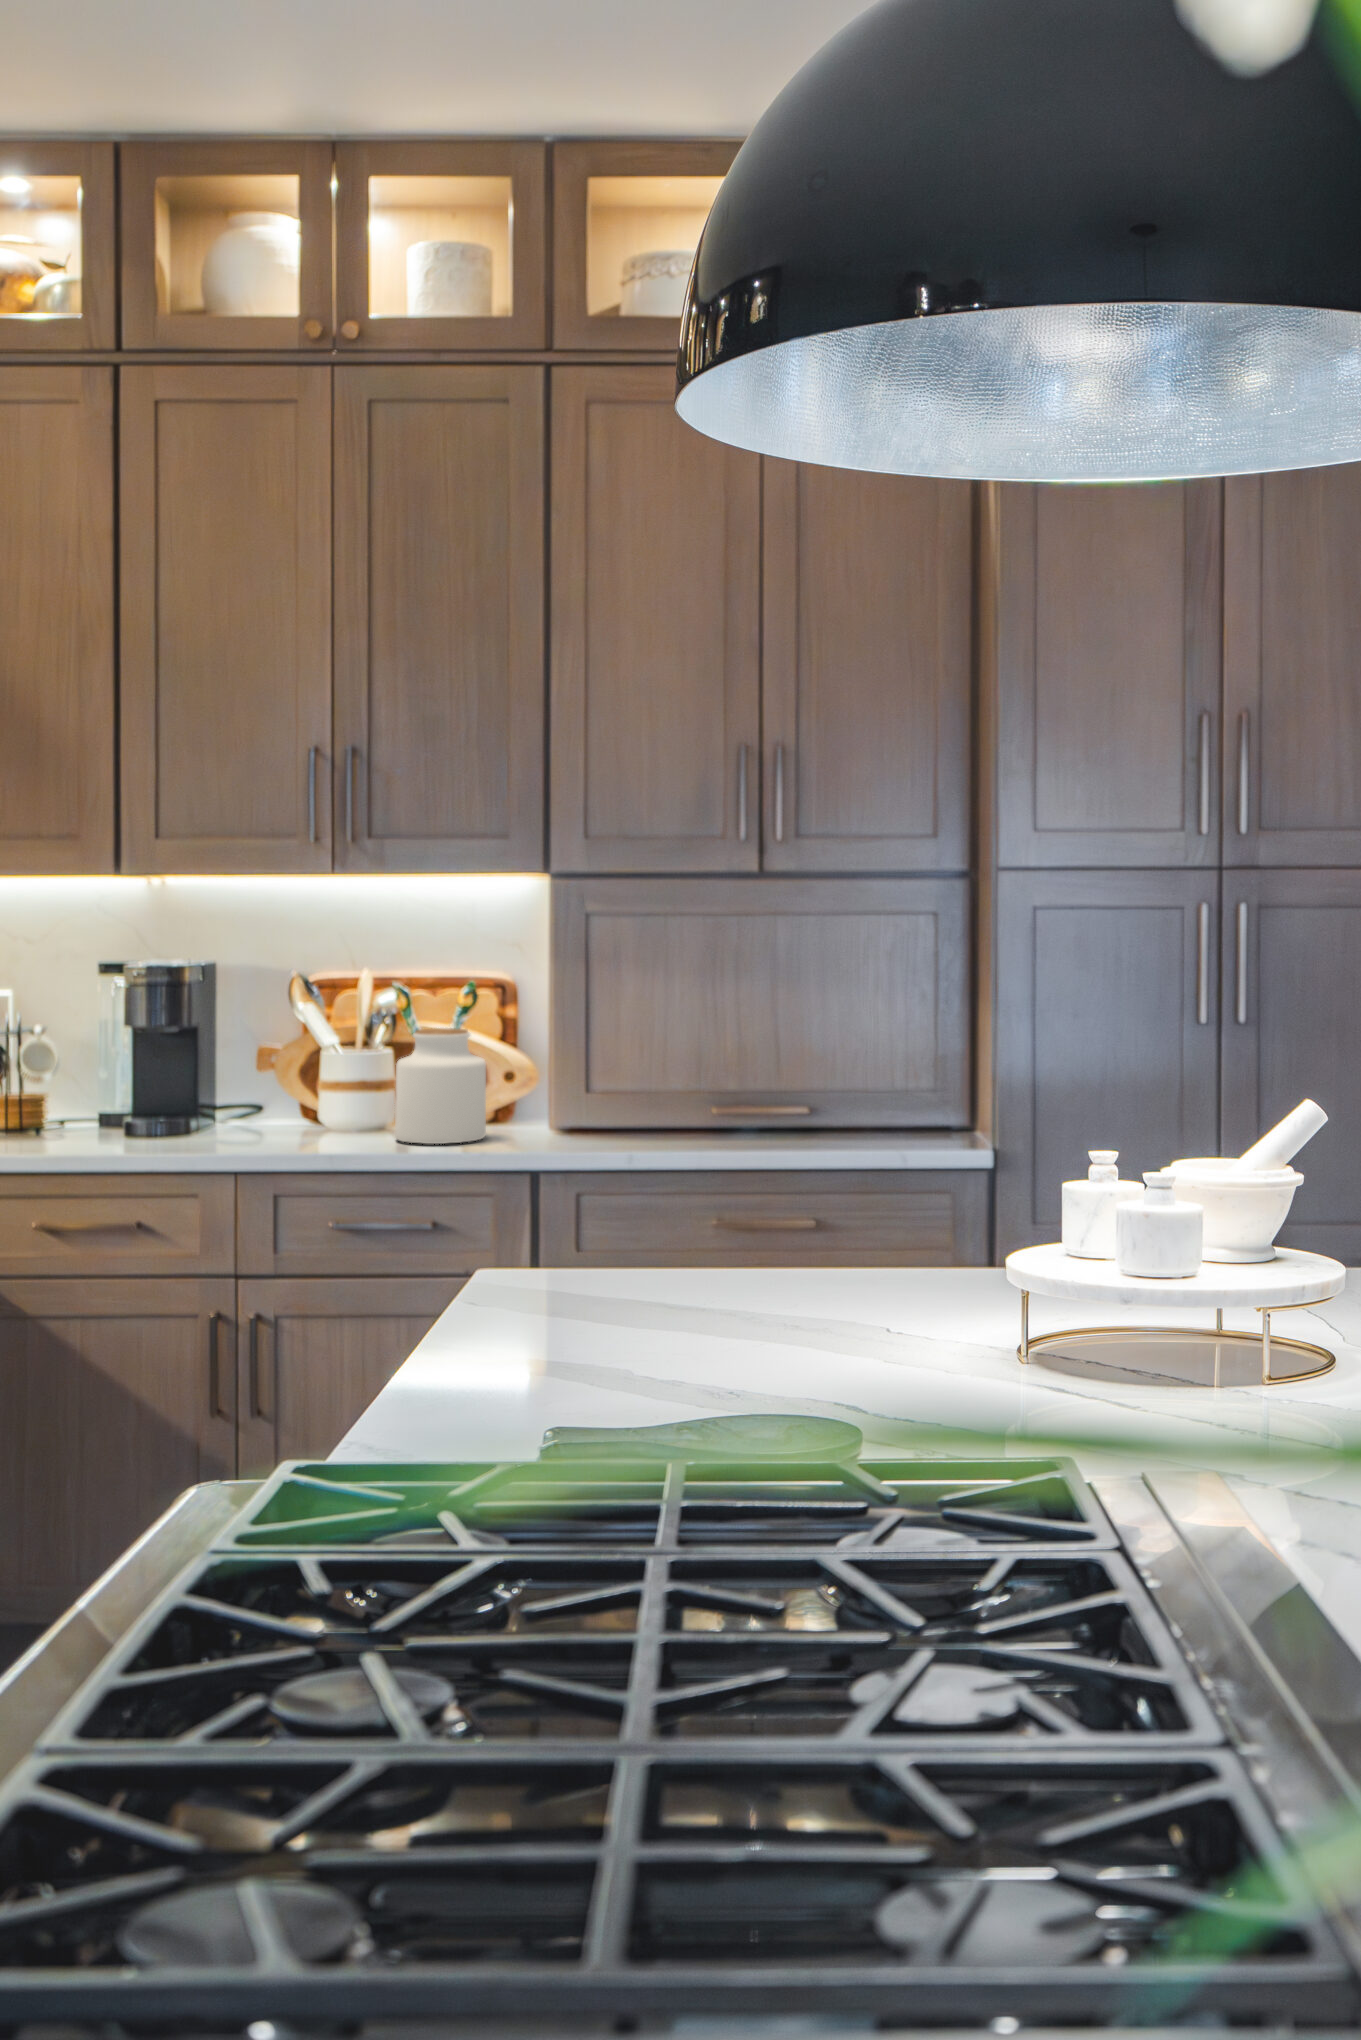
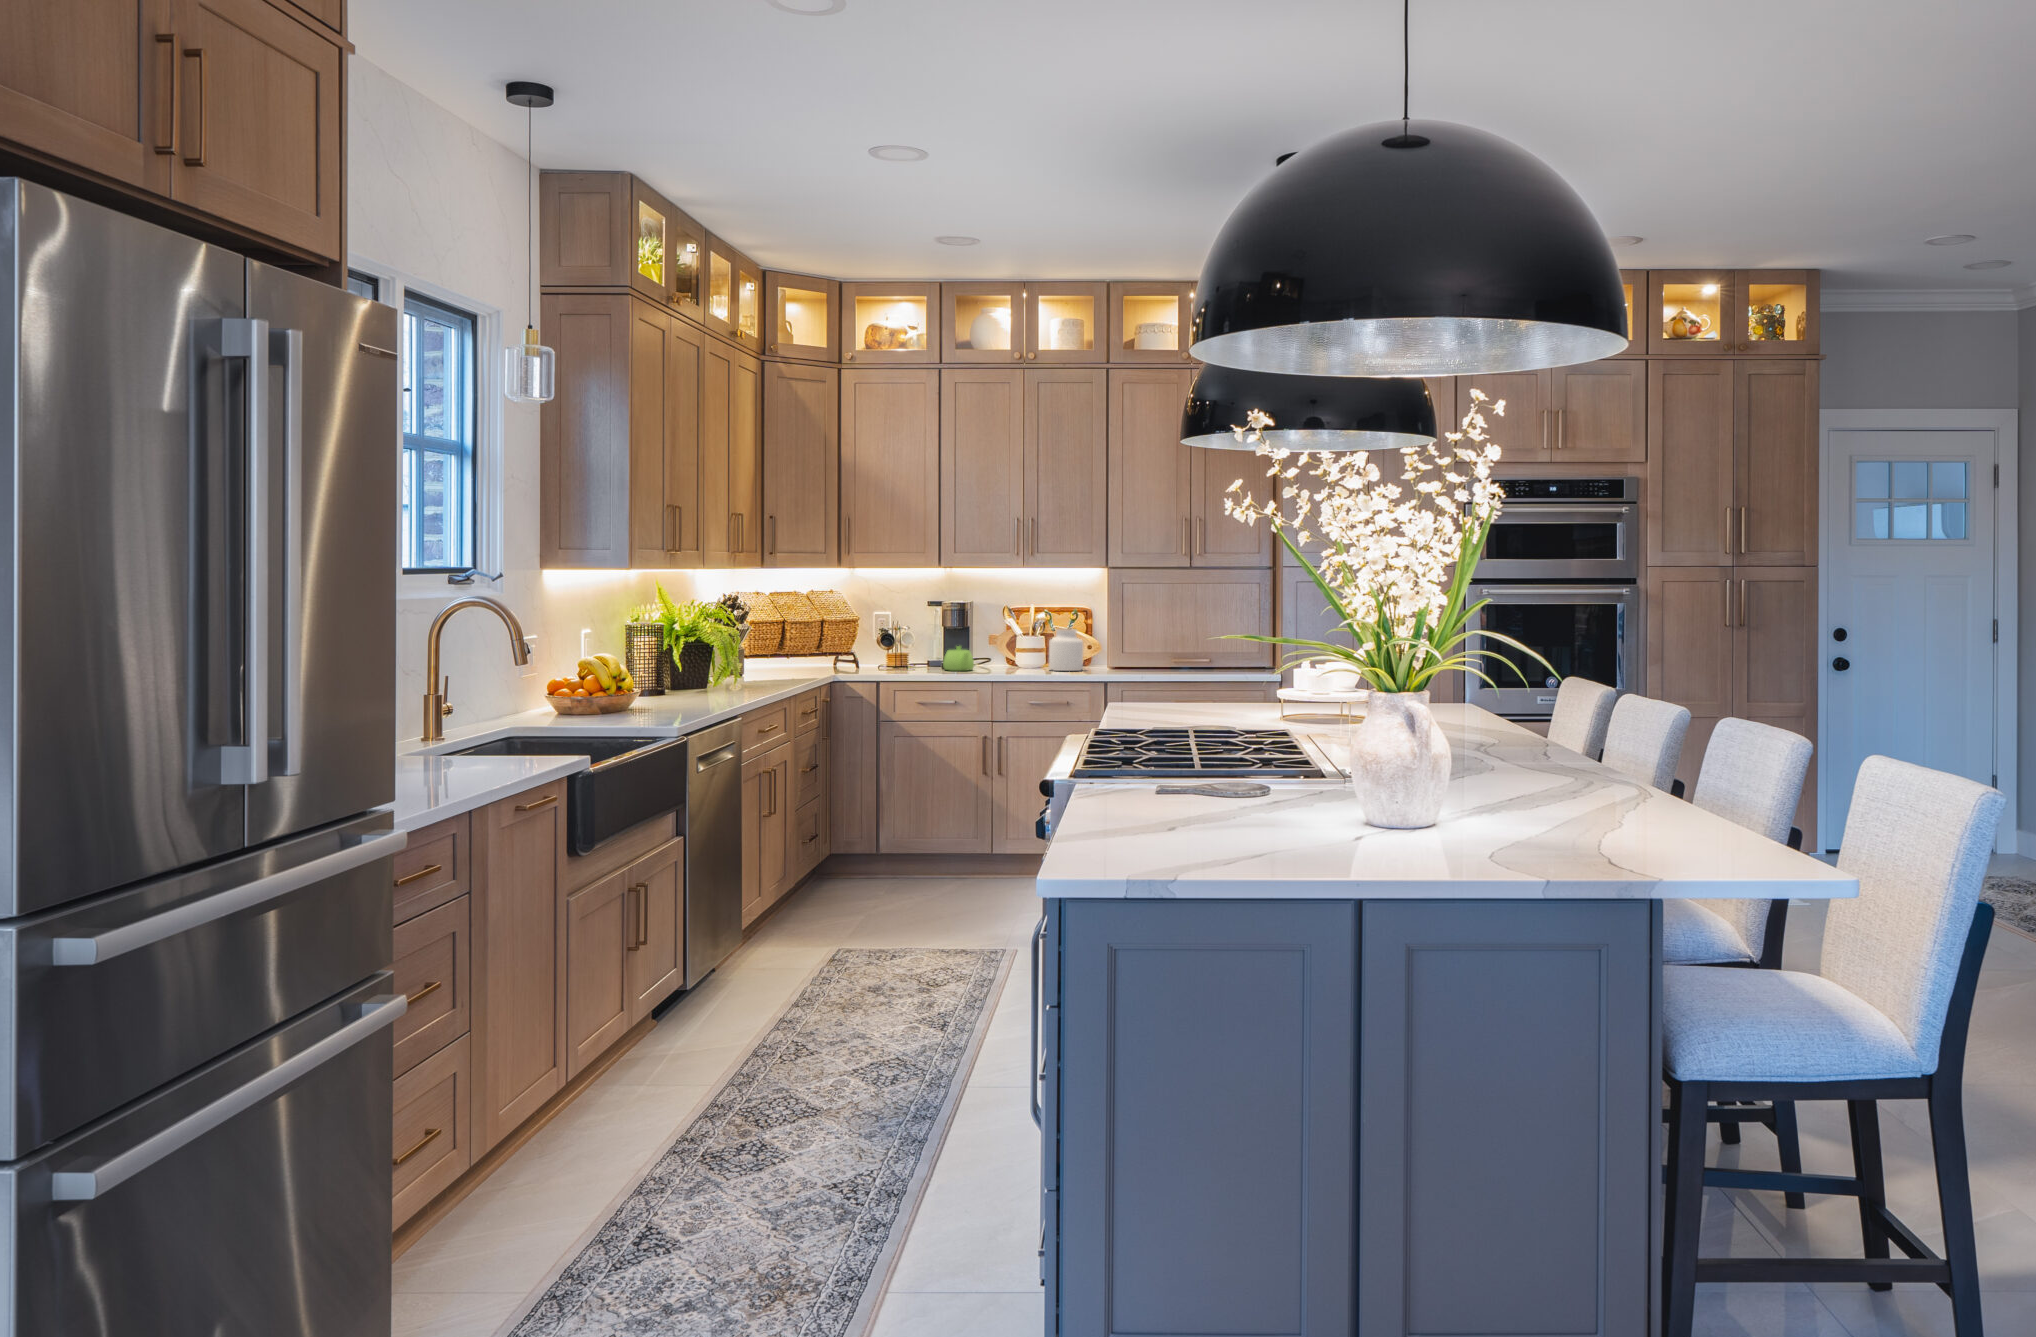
teapot: none [114,1082,198,1149] -> present [943,646,974,671]

